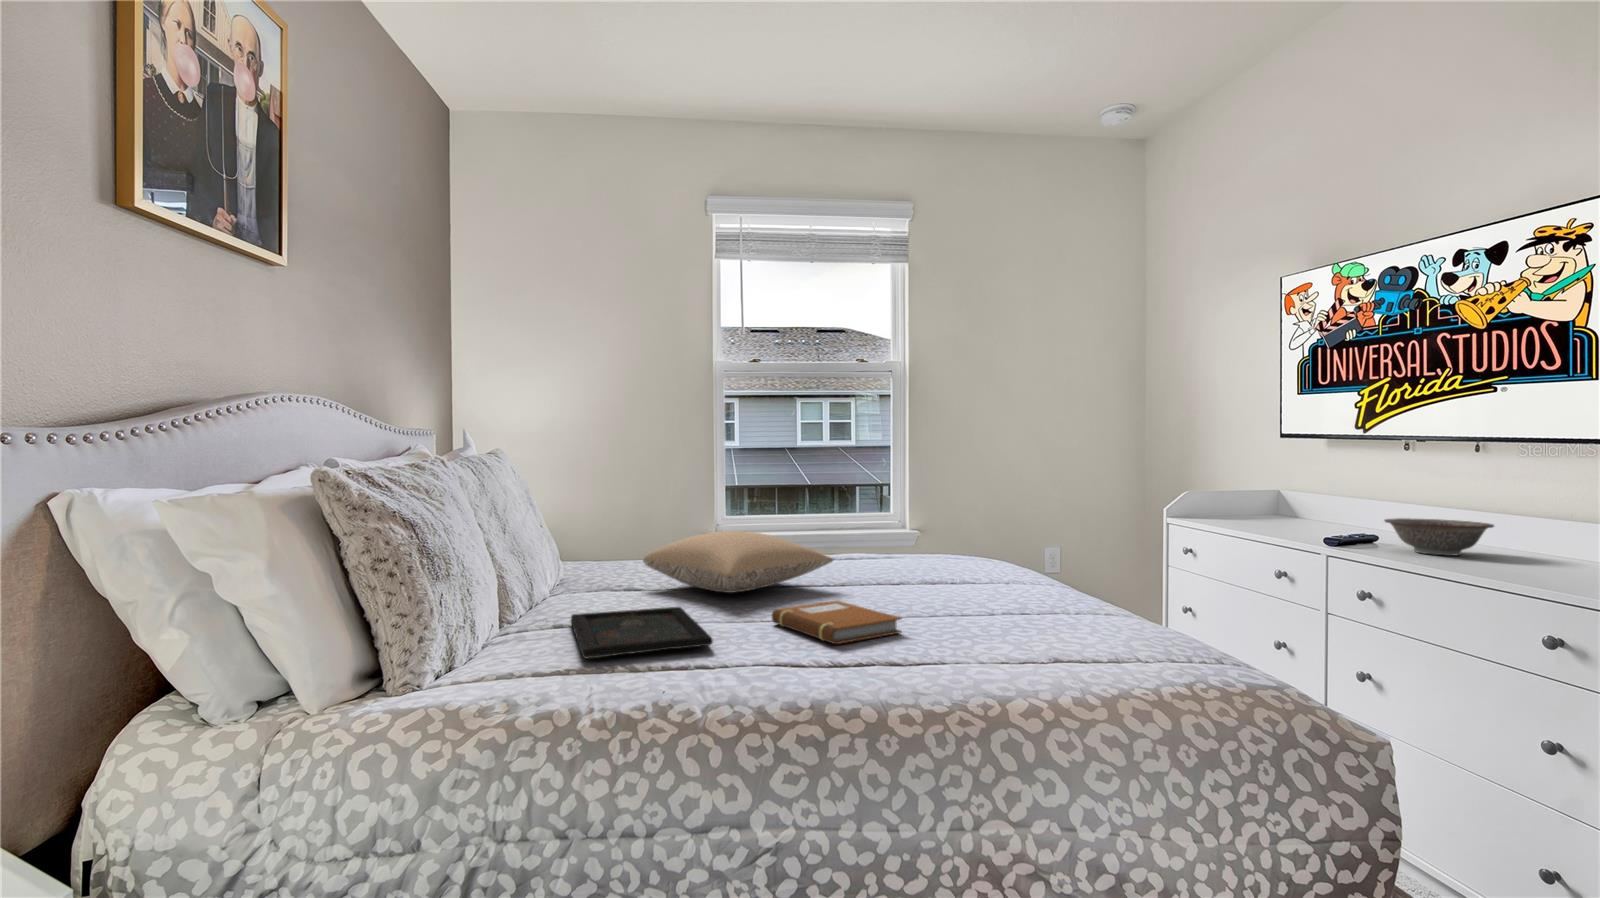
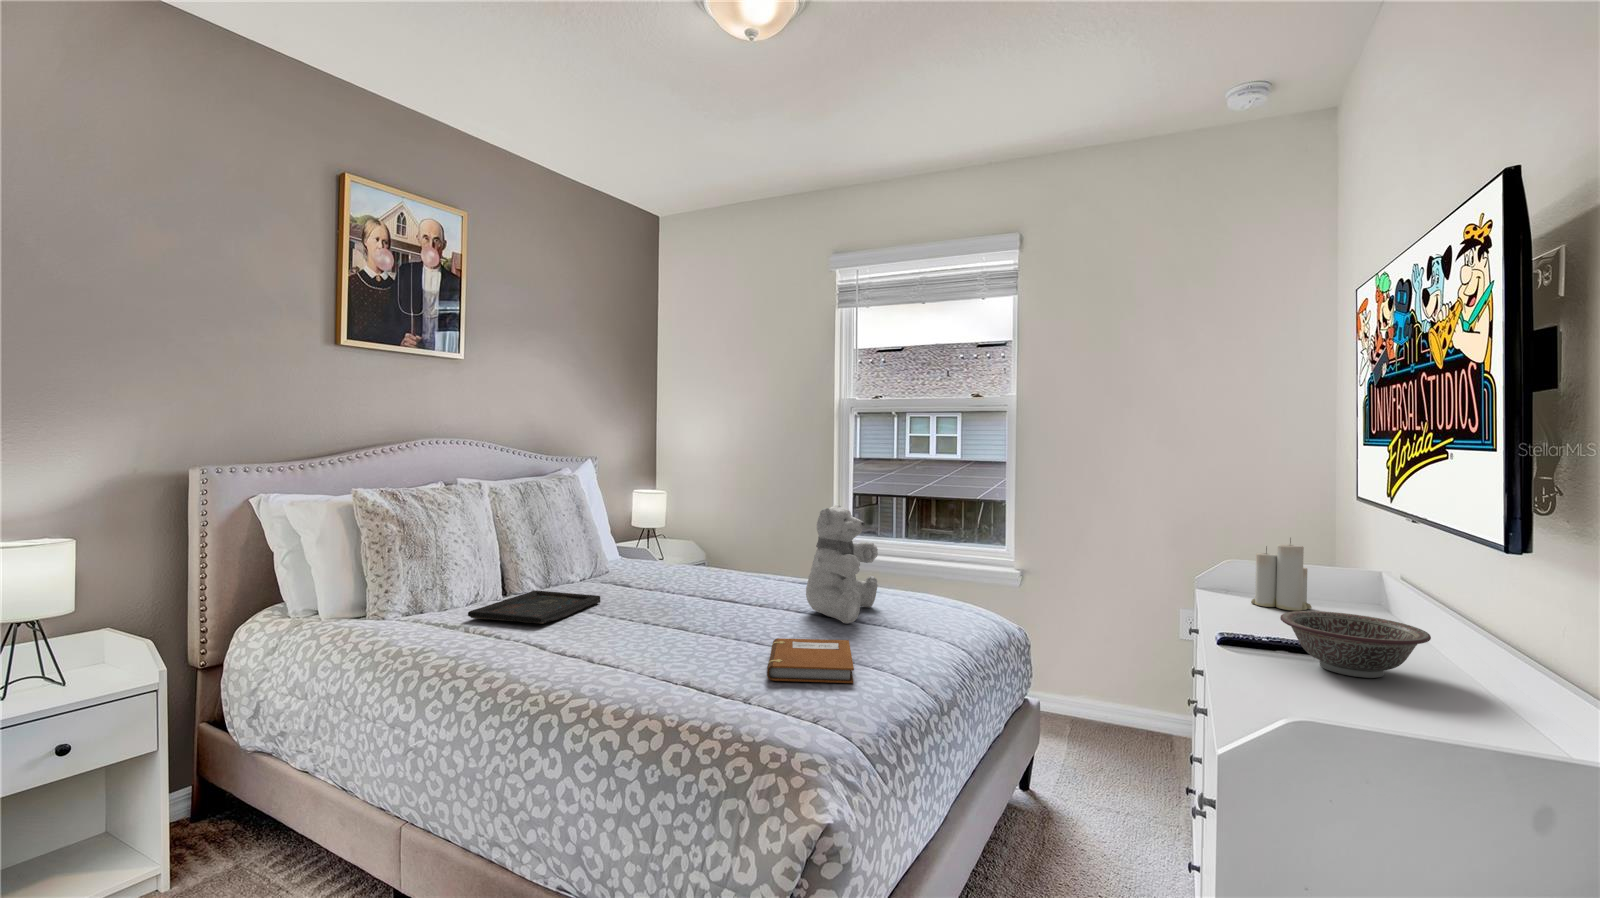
teddy bear: none [899,474,983,594] -> present [806,504,878,624]
candle: none [1241,479,1278,532] -> present [1251,538,1312,611]
pillow: present [643,531,833,593] -> none [638,542,759,592]
notebook: present [772,601,901,644] -> present [767,638,854,683]

